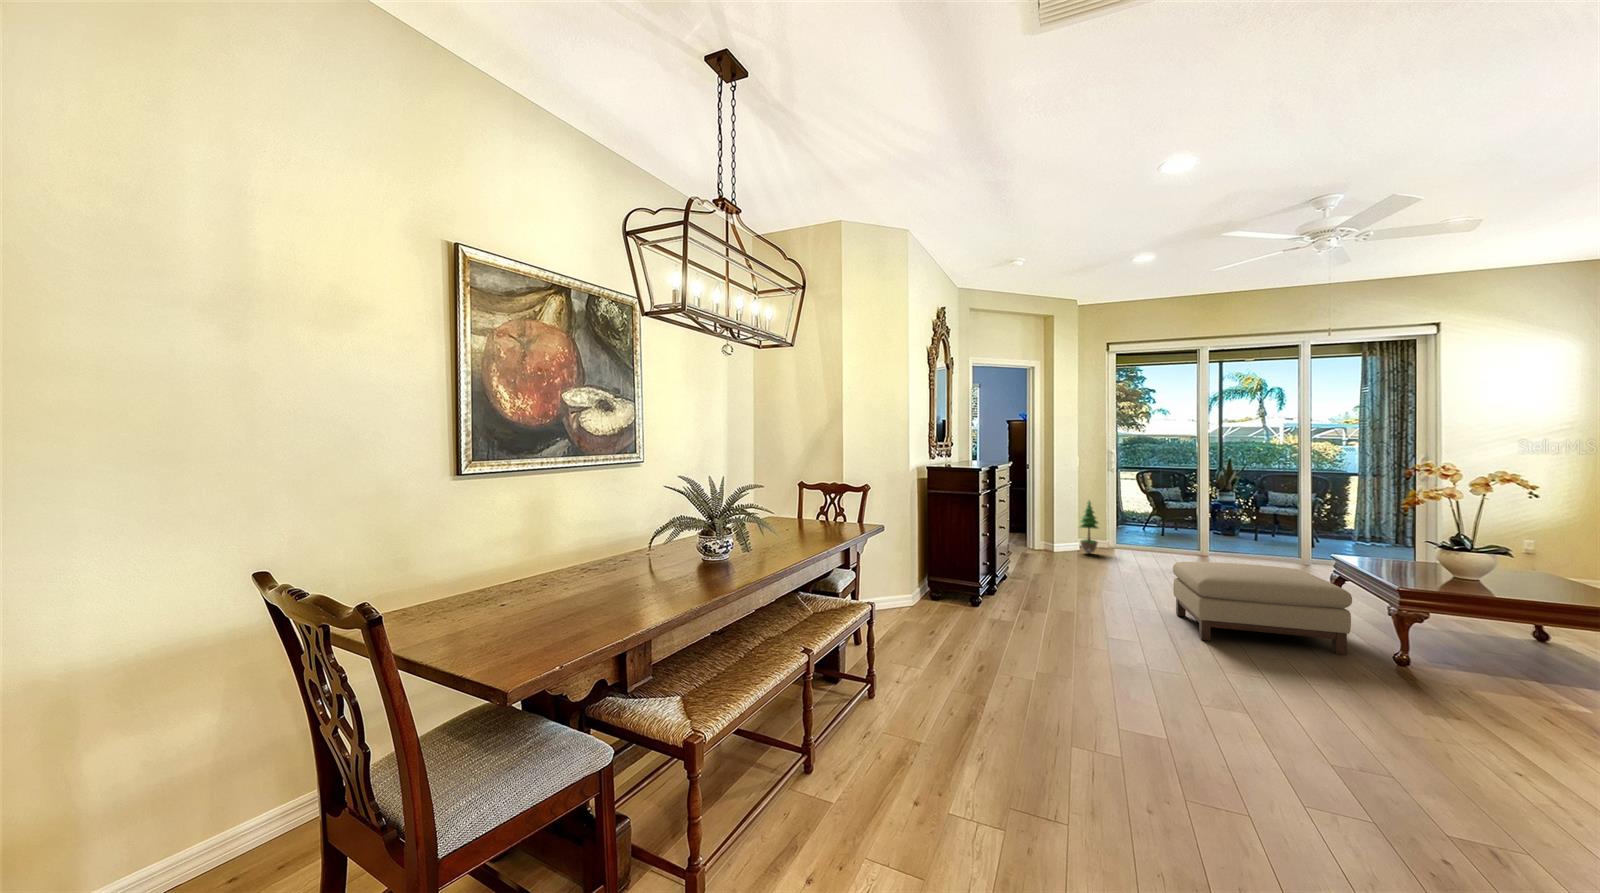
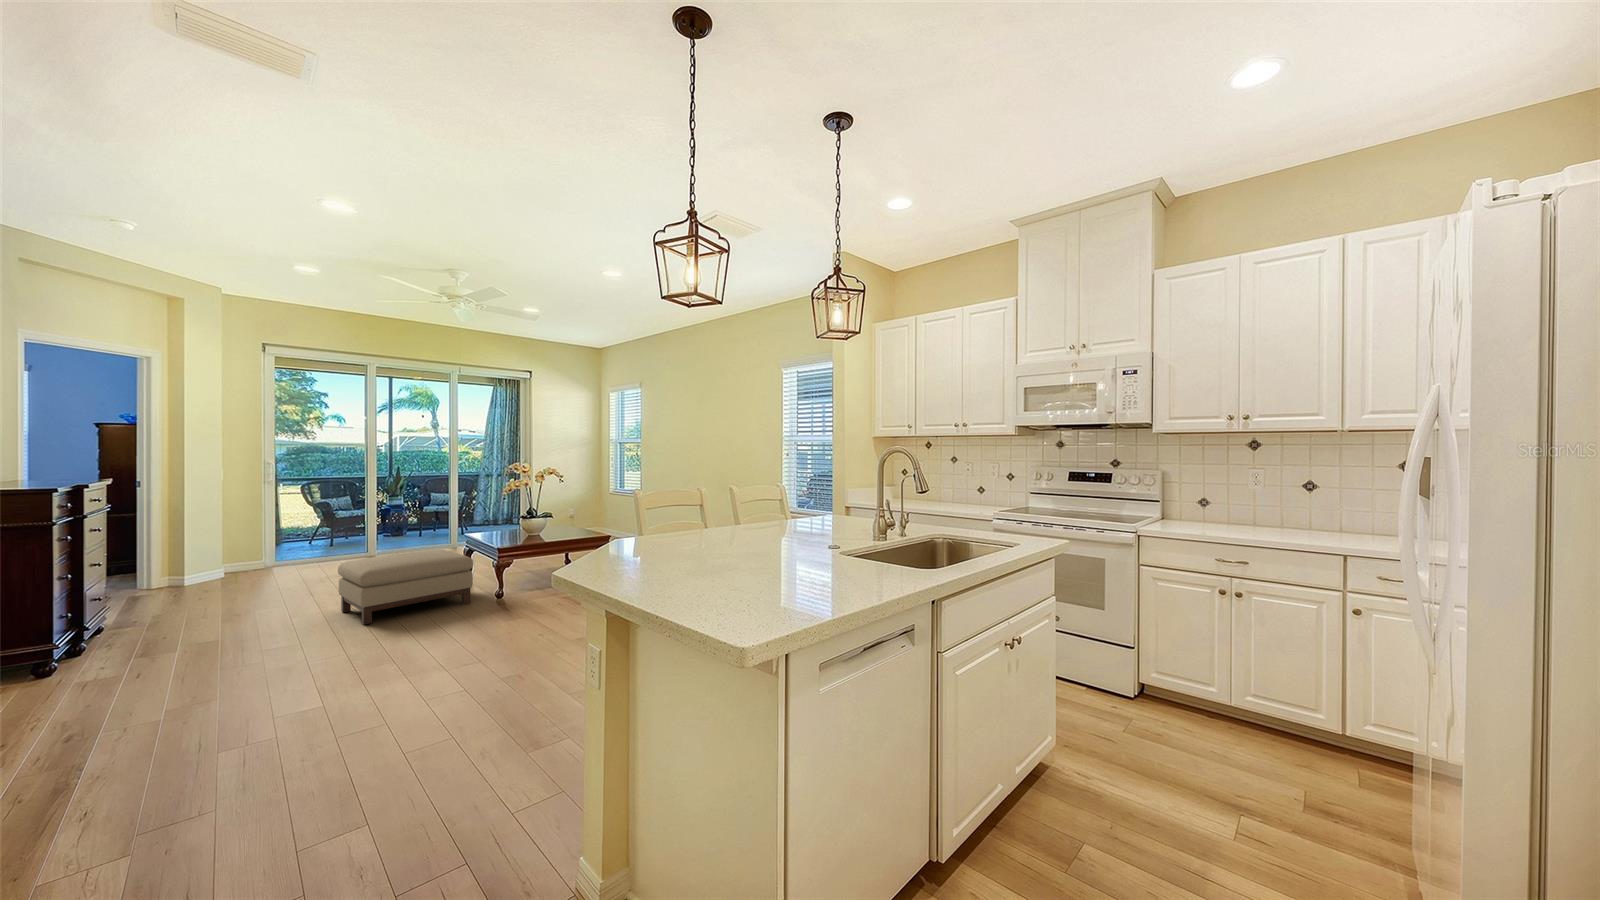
potted tree: present [1080,501,1098,553] -> none [223,518,255,579]

